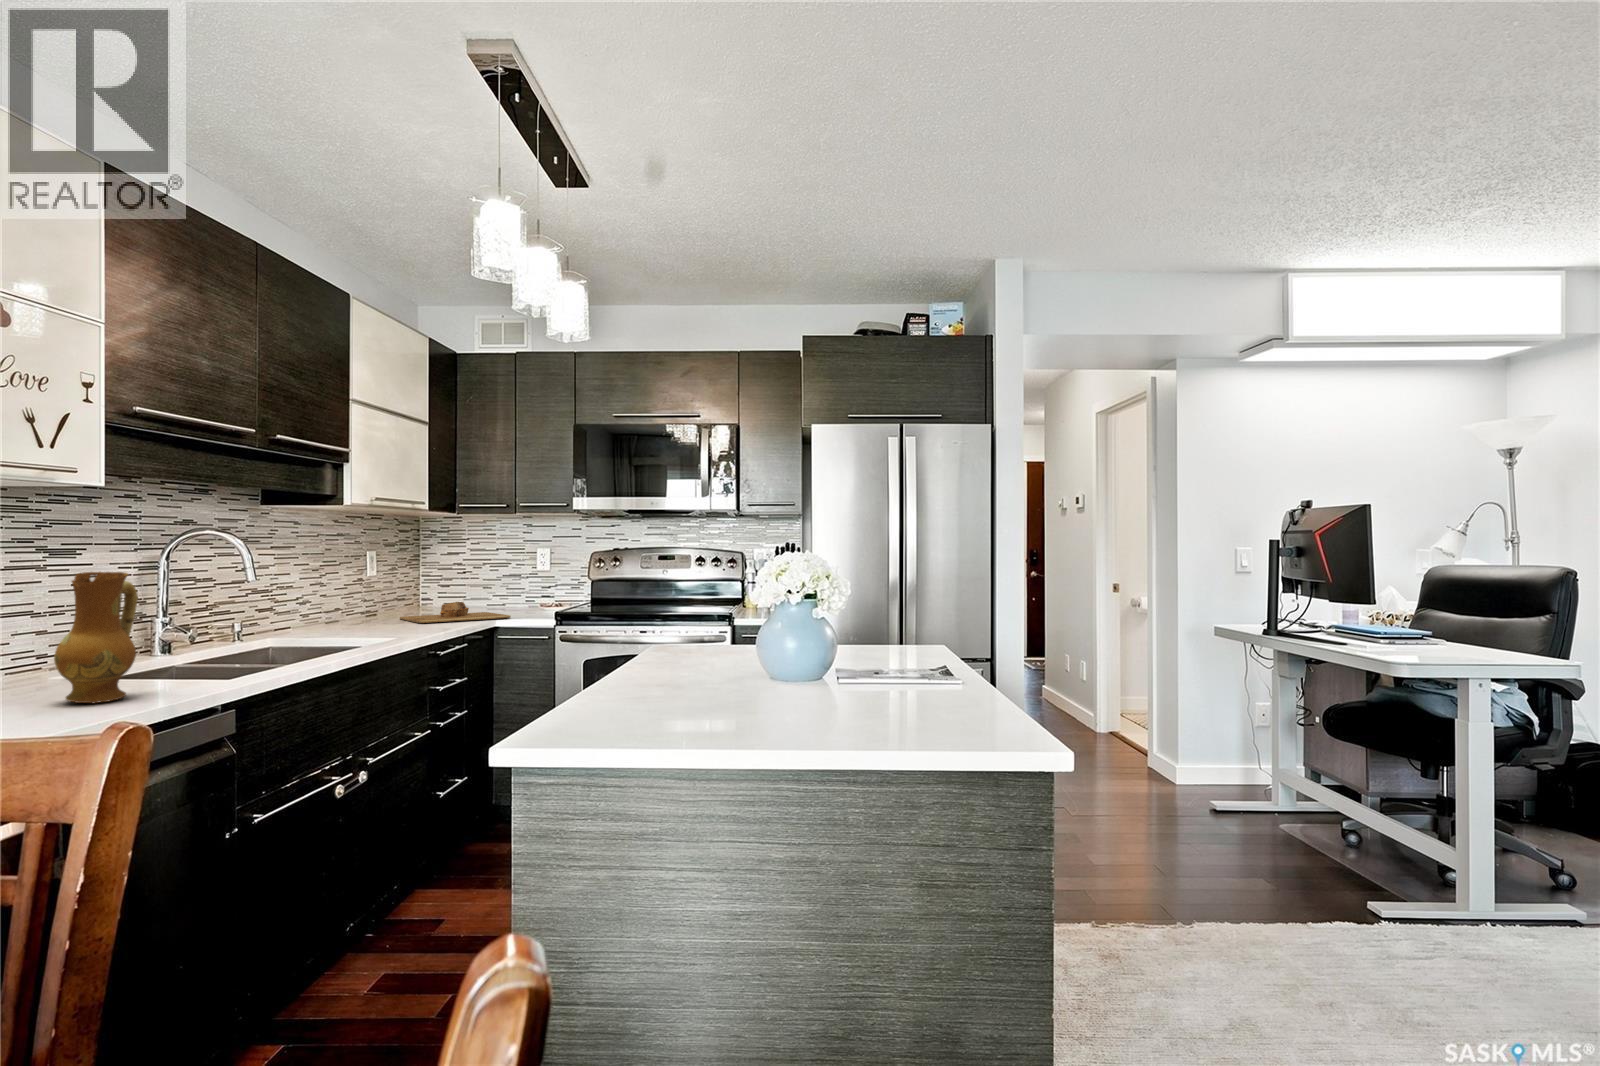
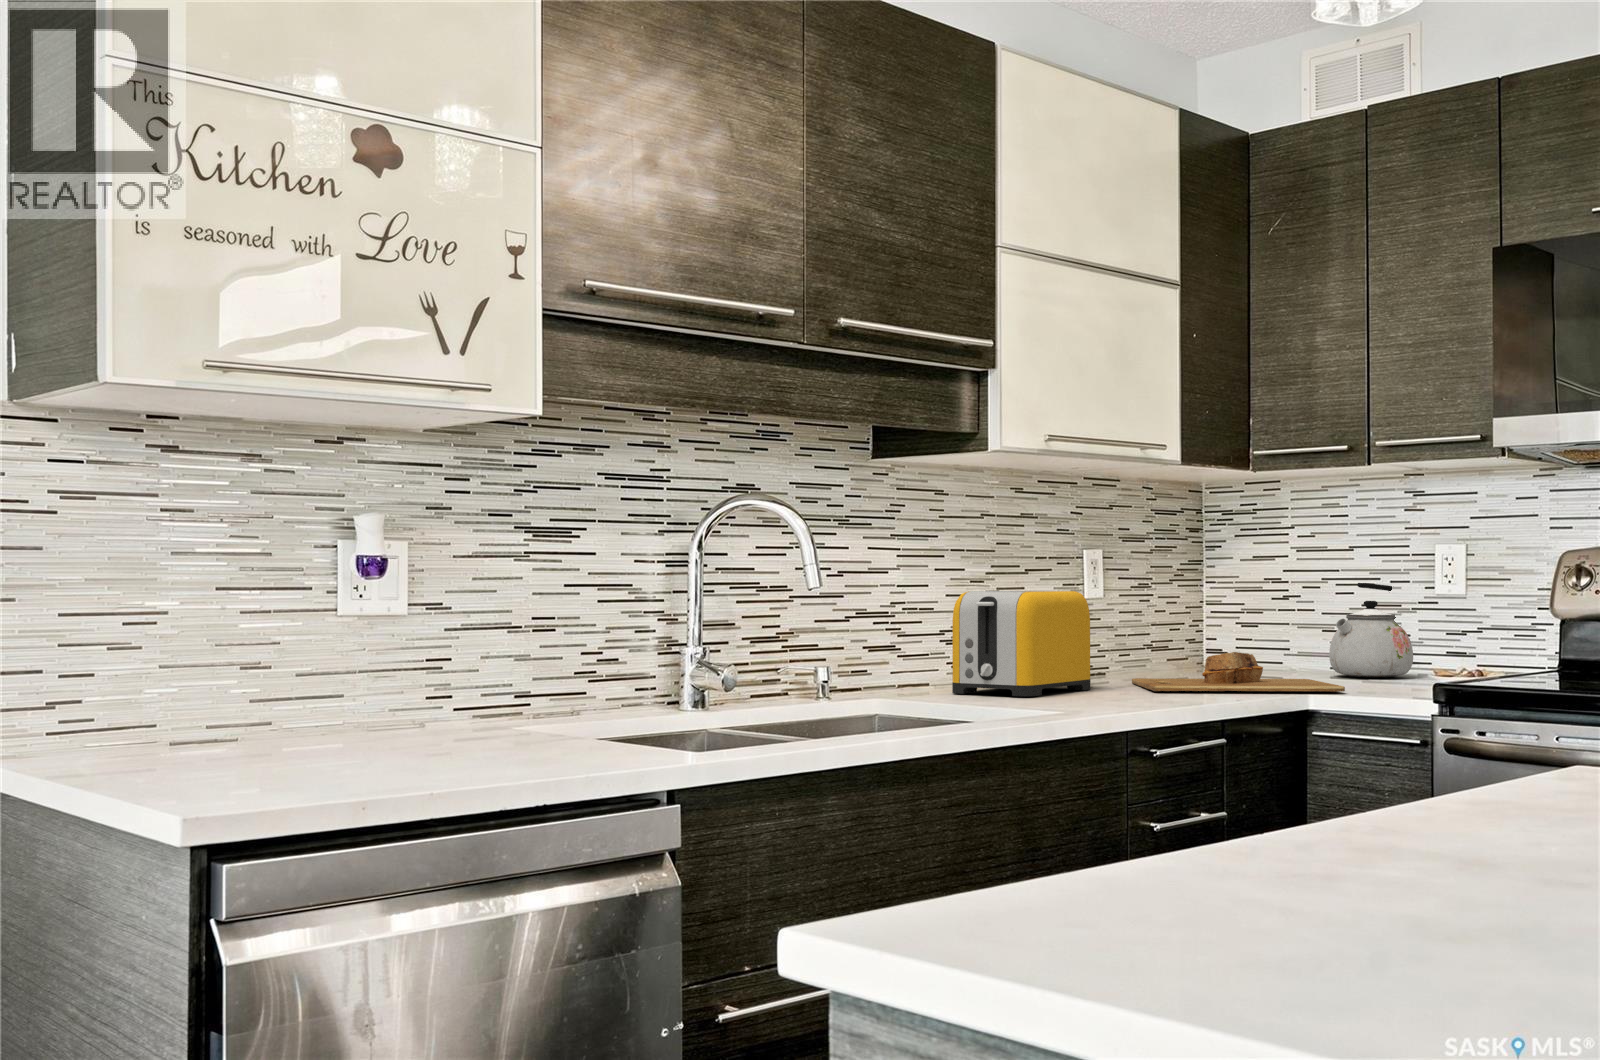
kettle: none [489,566,528,609] -> present [1329,583,1413,677]
ceramic jug: present [54,572,138,703] -> none [458,550,572,765]
toaster: none [310,575,384,632] -> present [952,591,1091,696]

